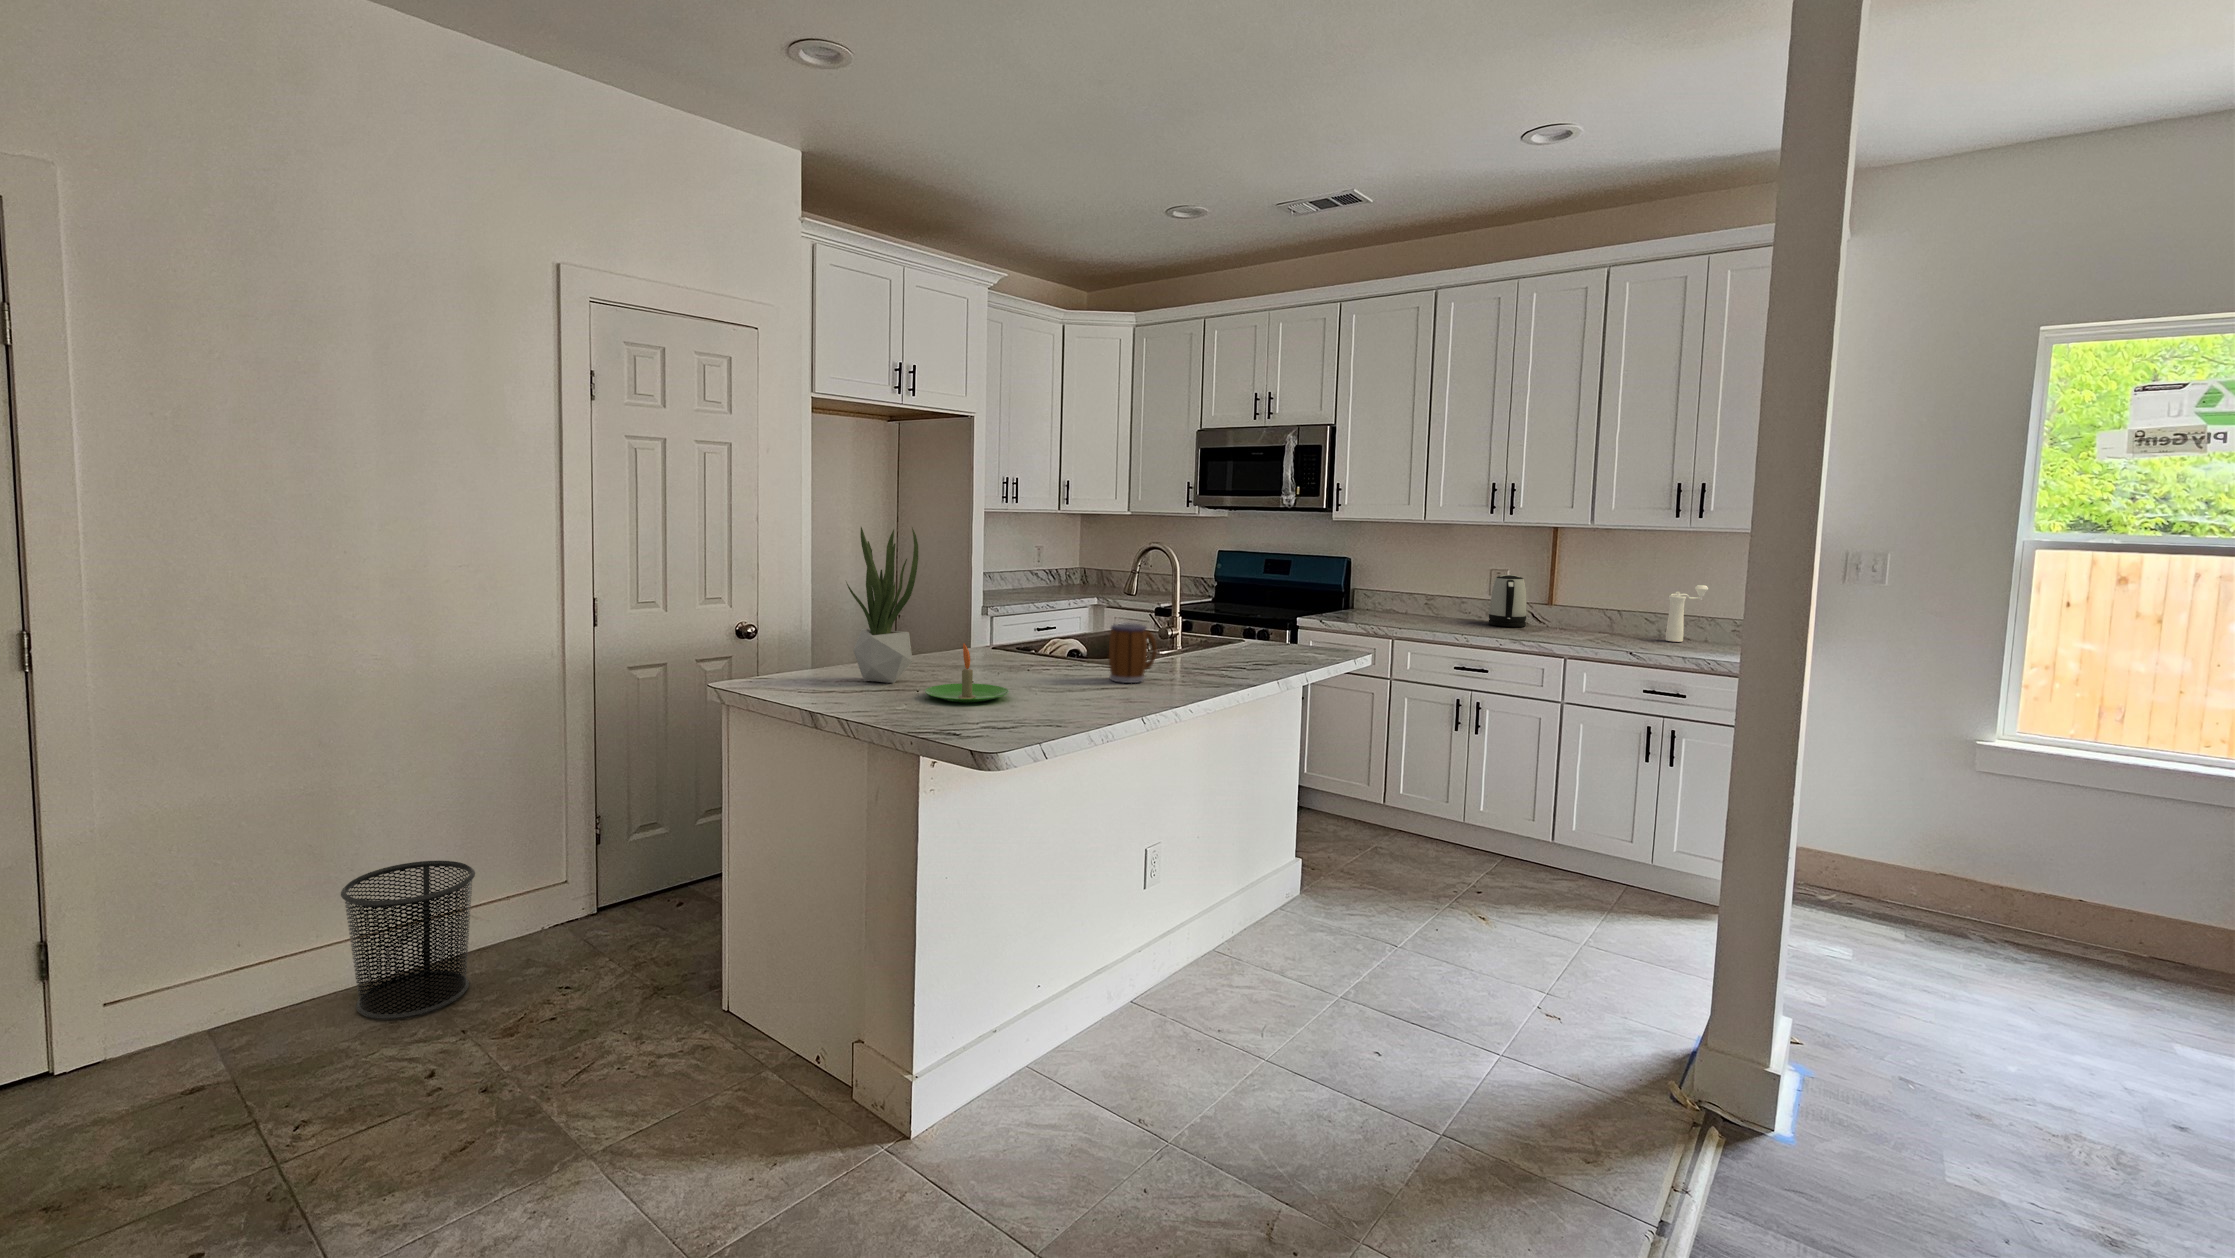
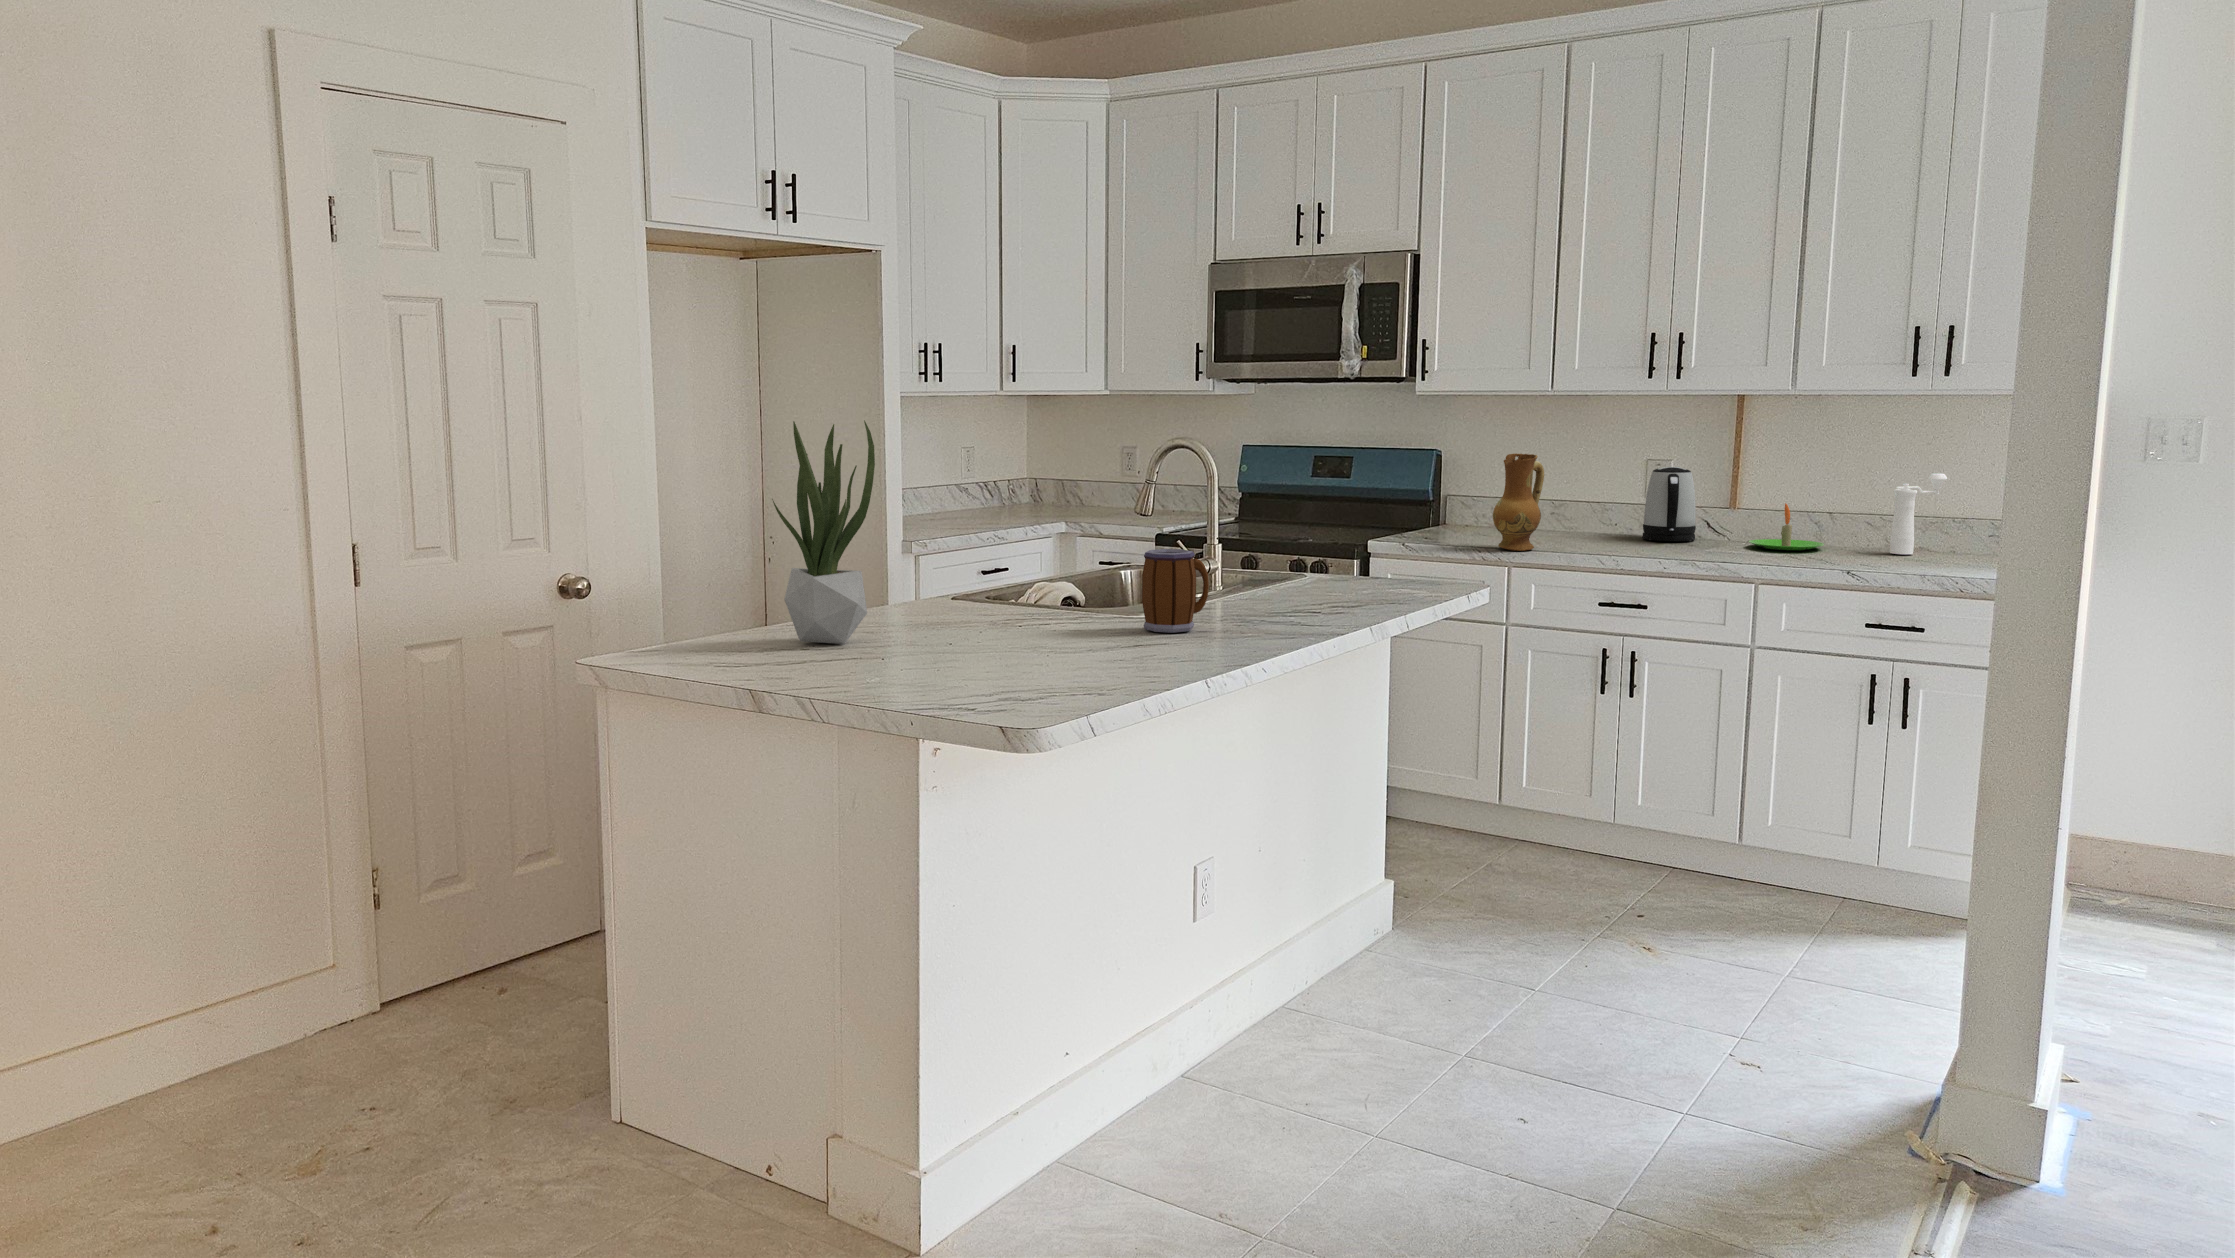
ceramic jug: none [1382,563,1419,630] -> present [1493,454,1544,551]
candle: present [925,643,1009,702] -> present [1749,503,1824,550]
waste bin: present [341,861,475,1020] -> none [36,932,228,1160]

